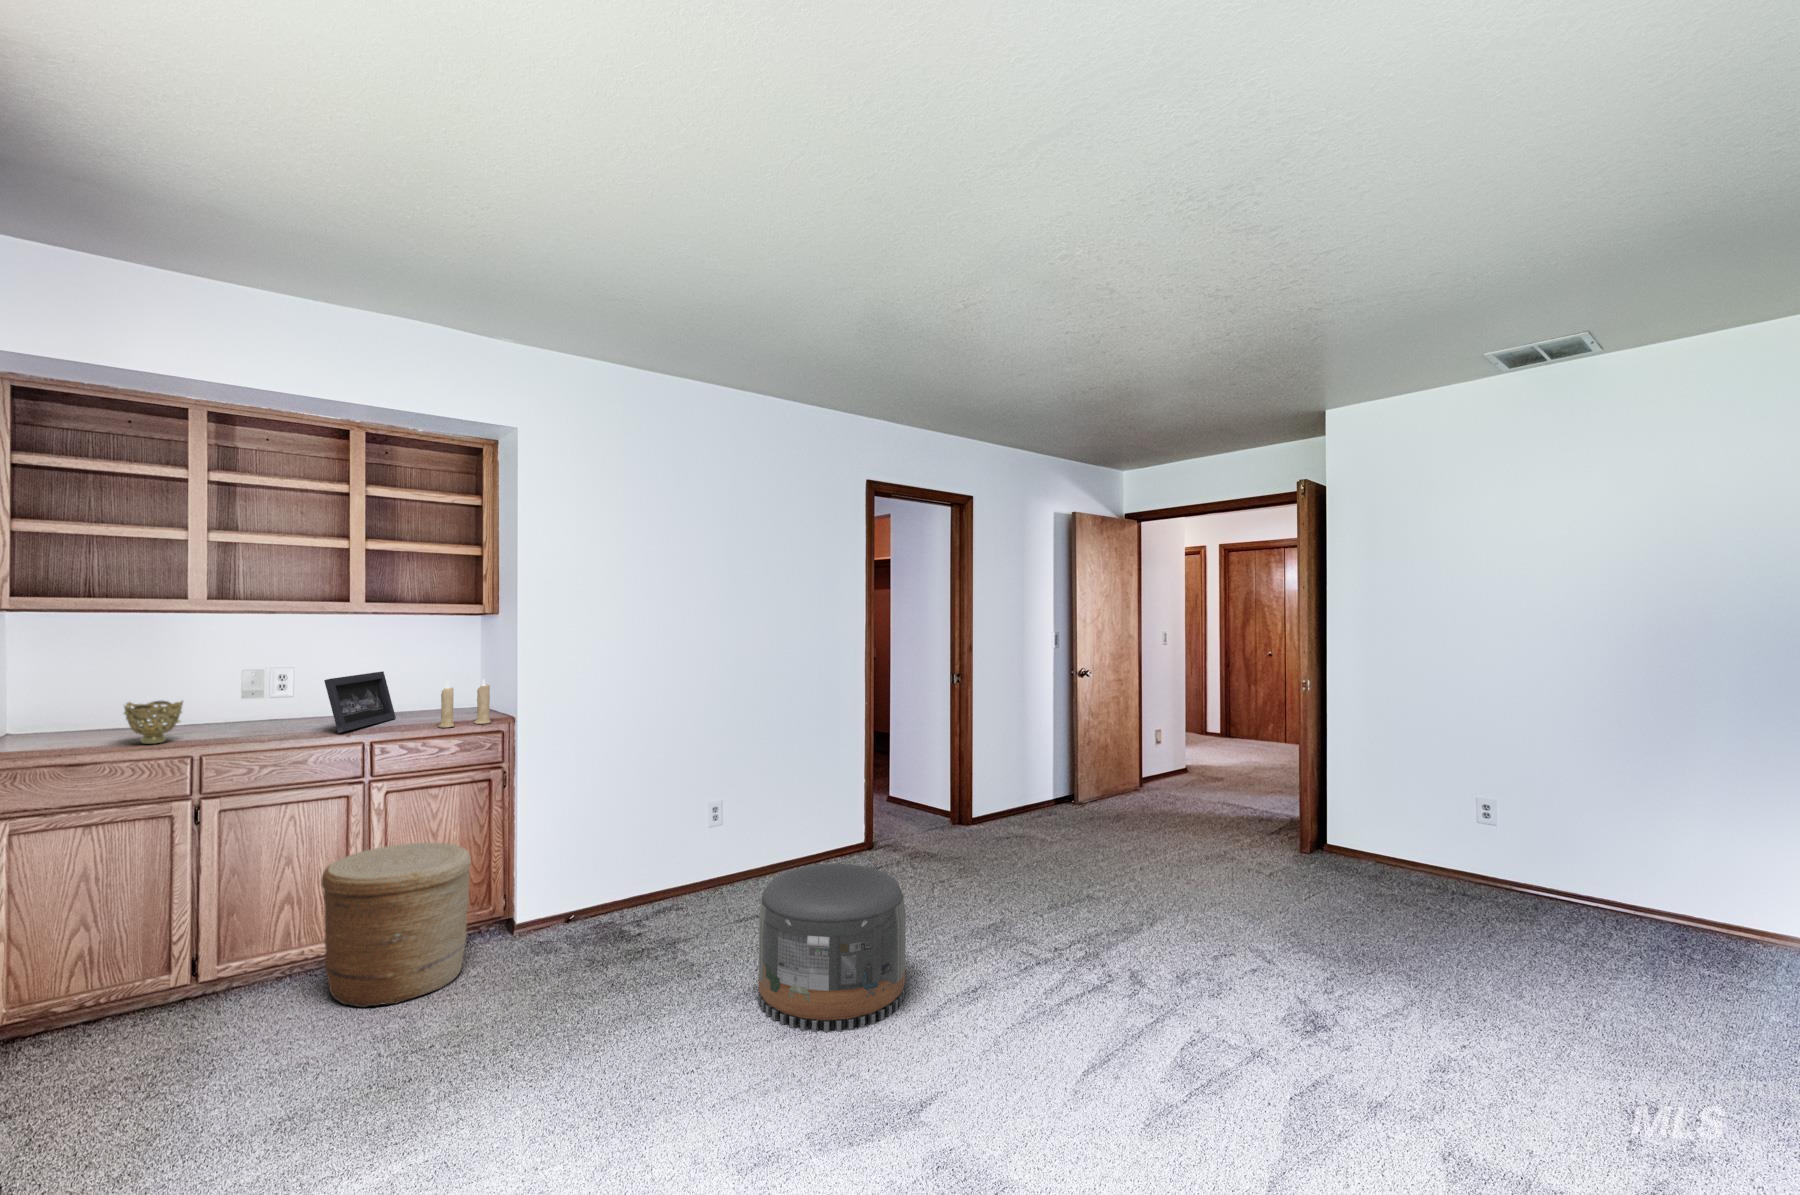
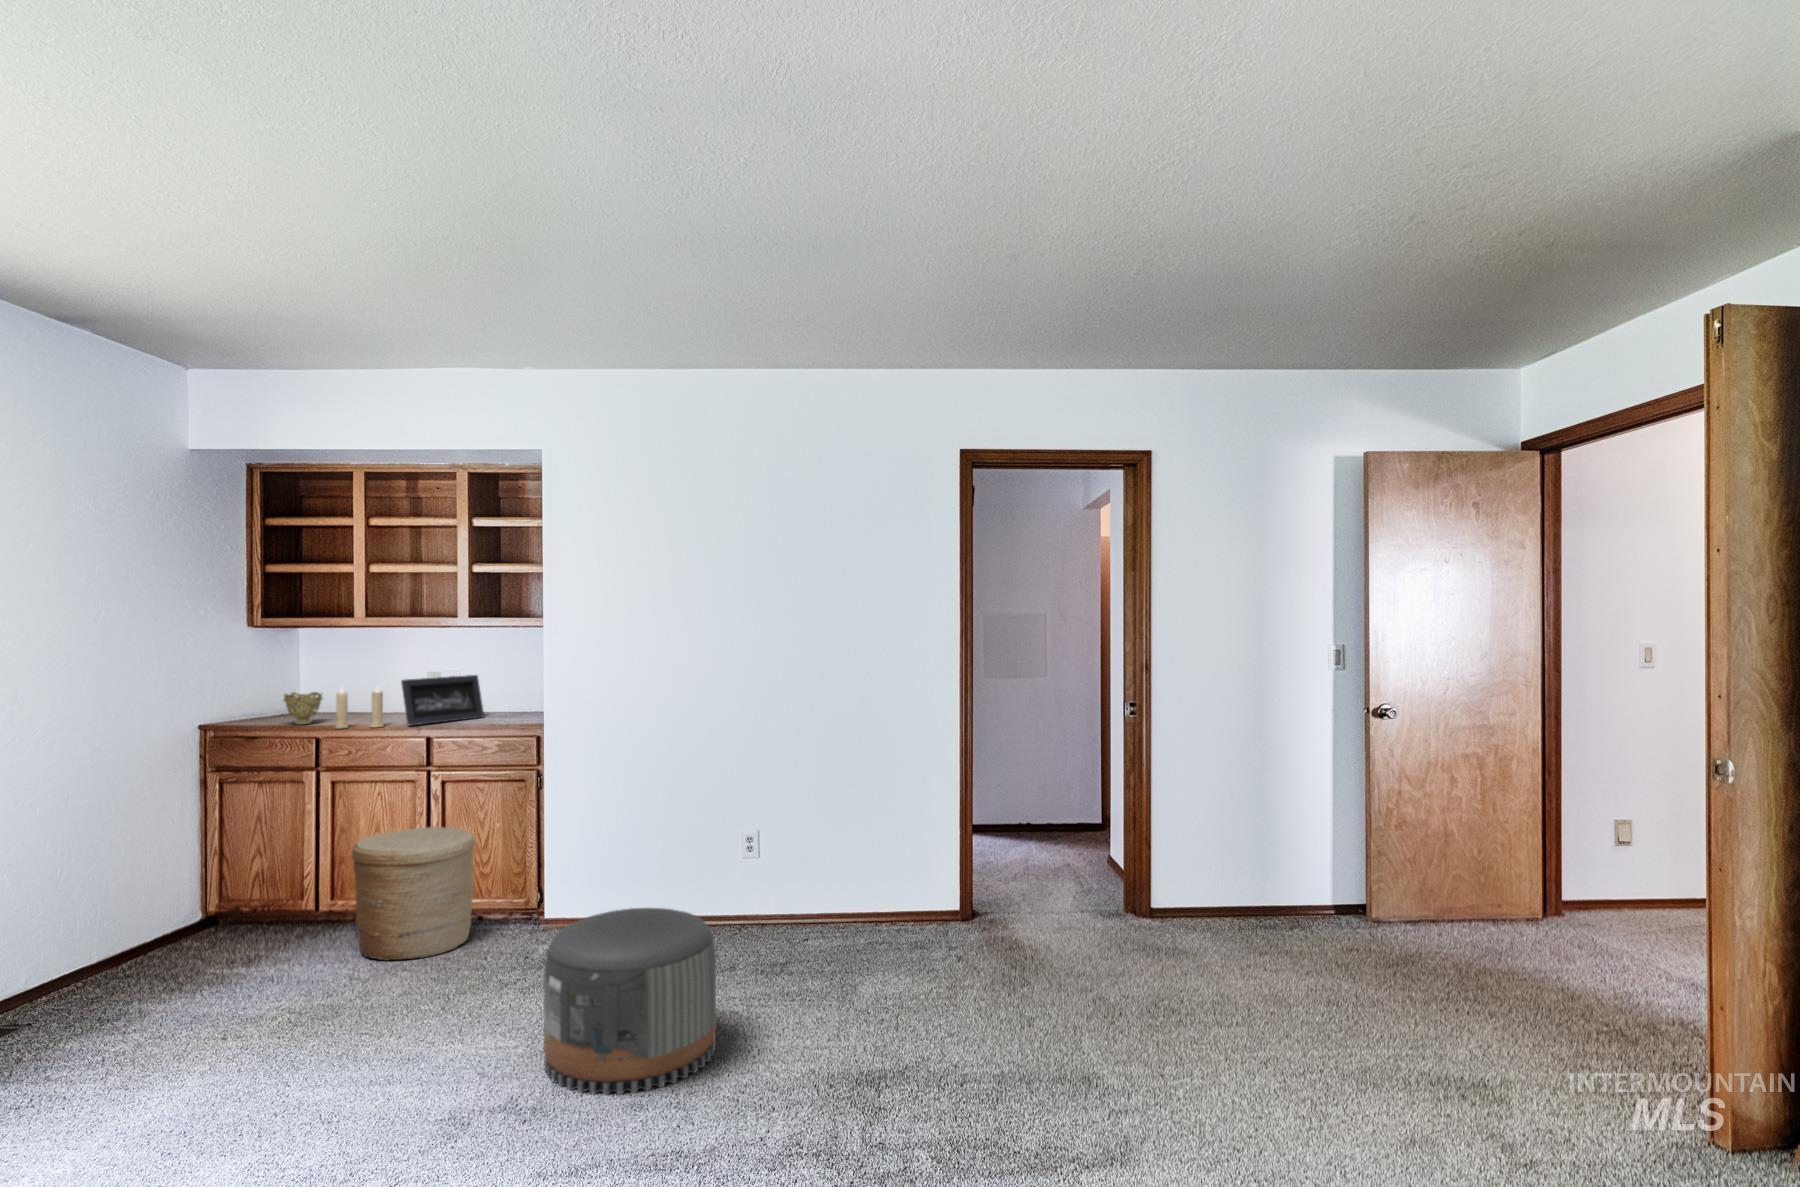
candle: present [438,679,491,728] -> present [335,687,384,729]

